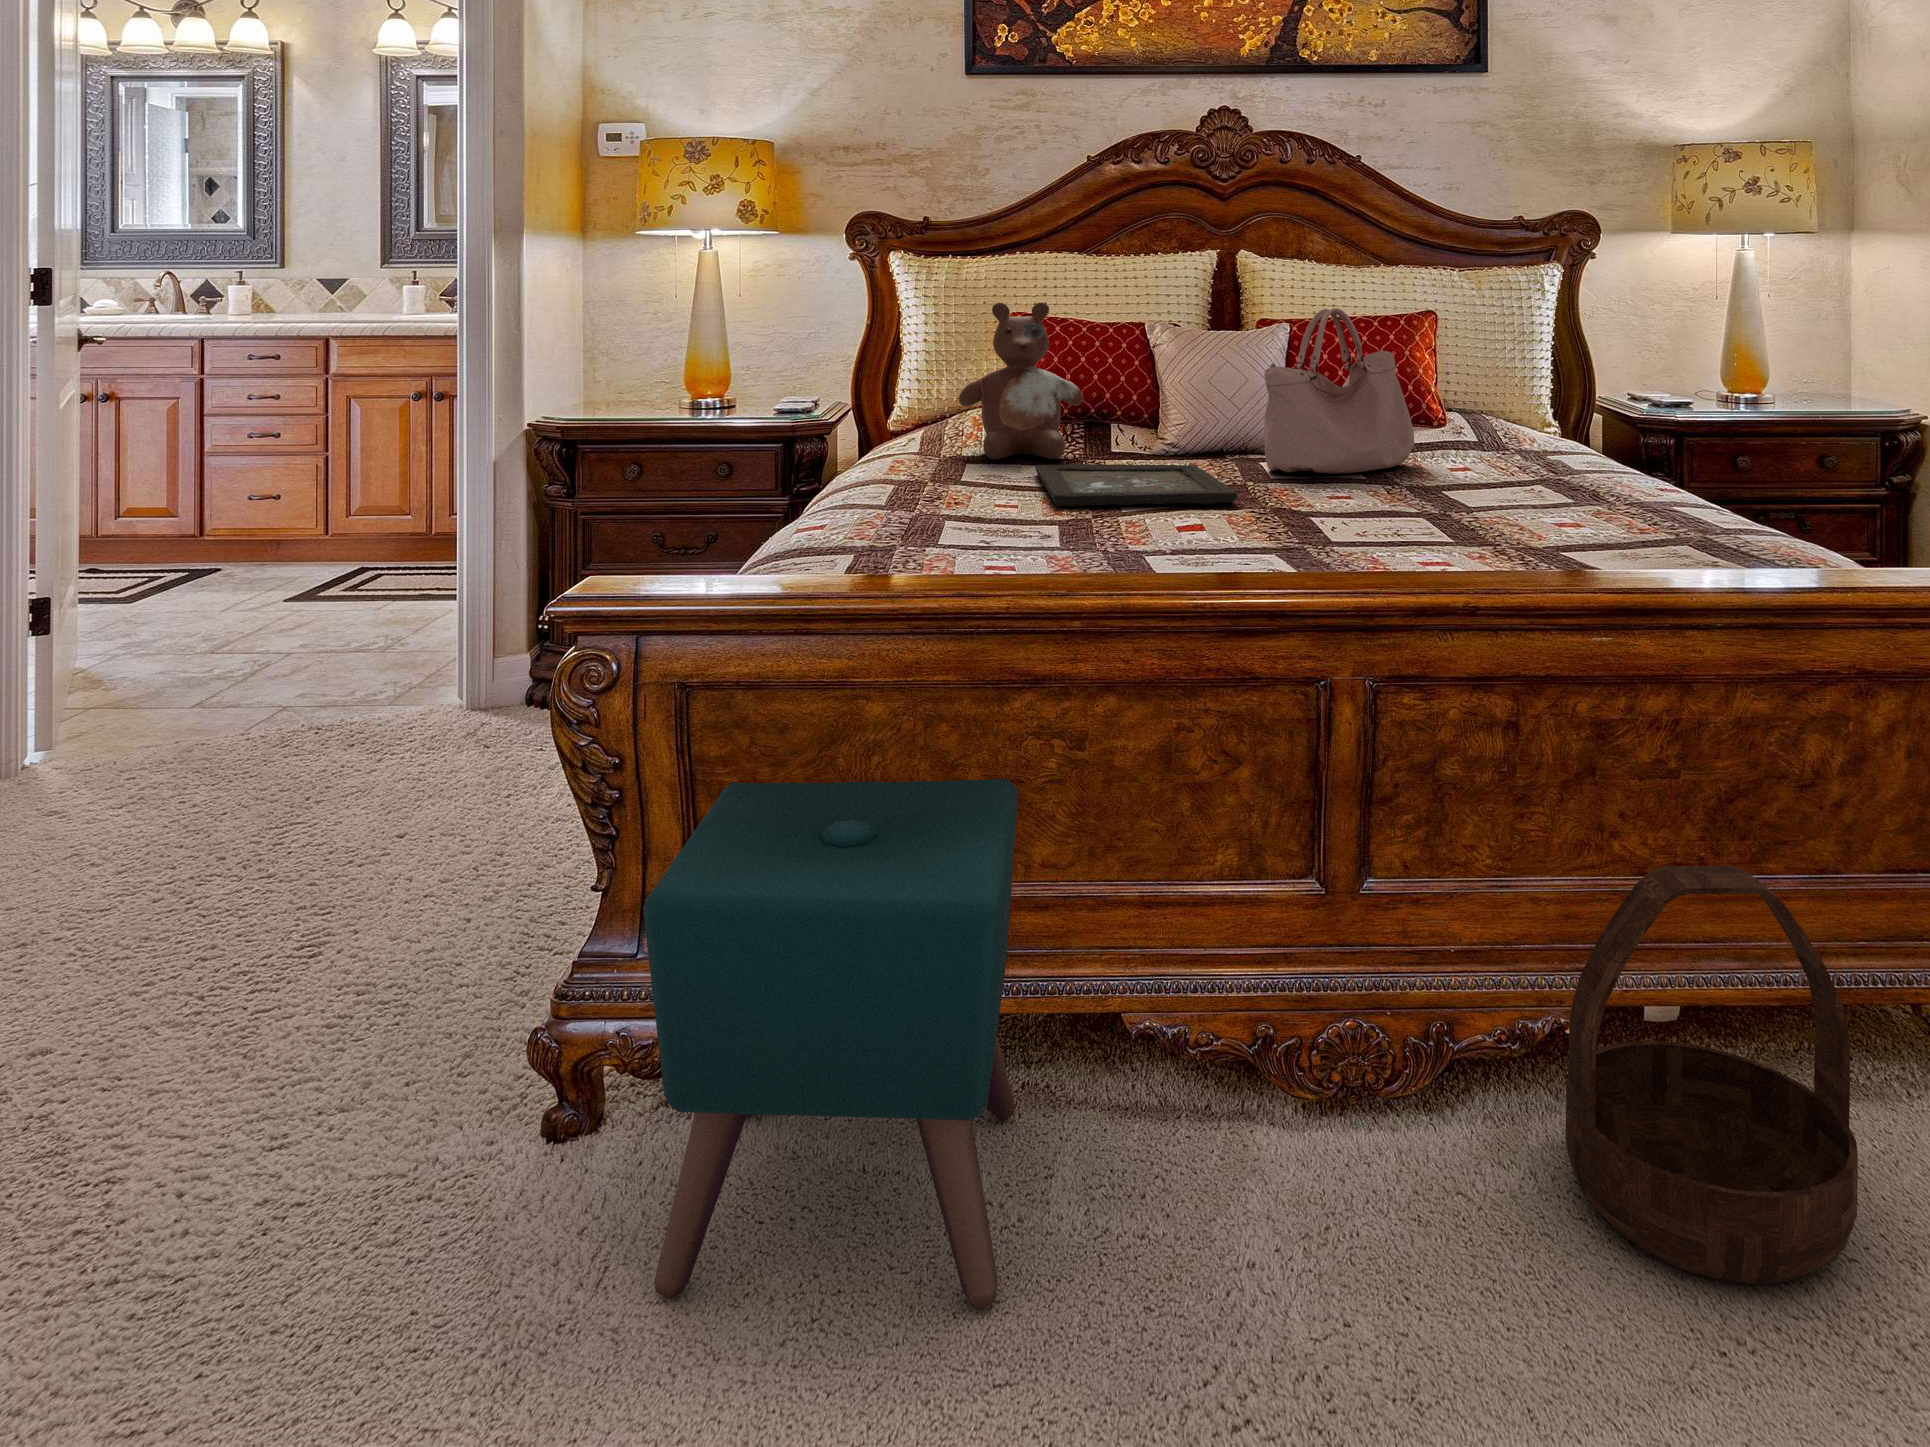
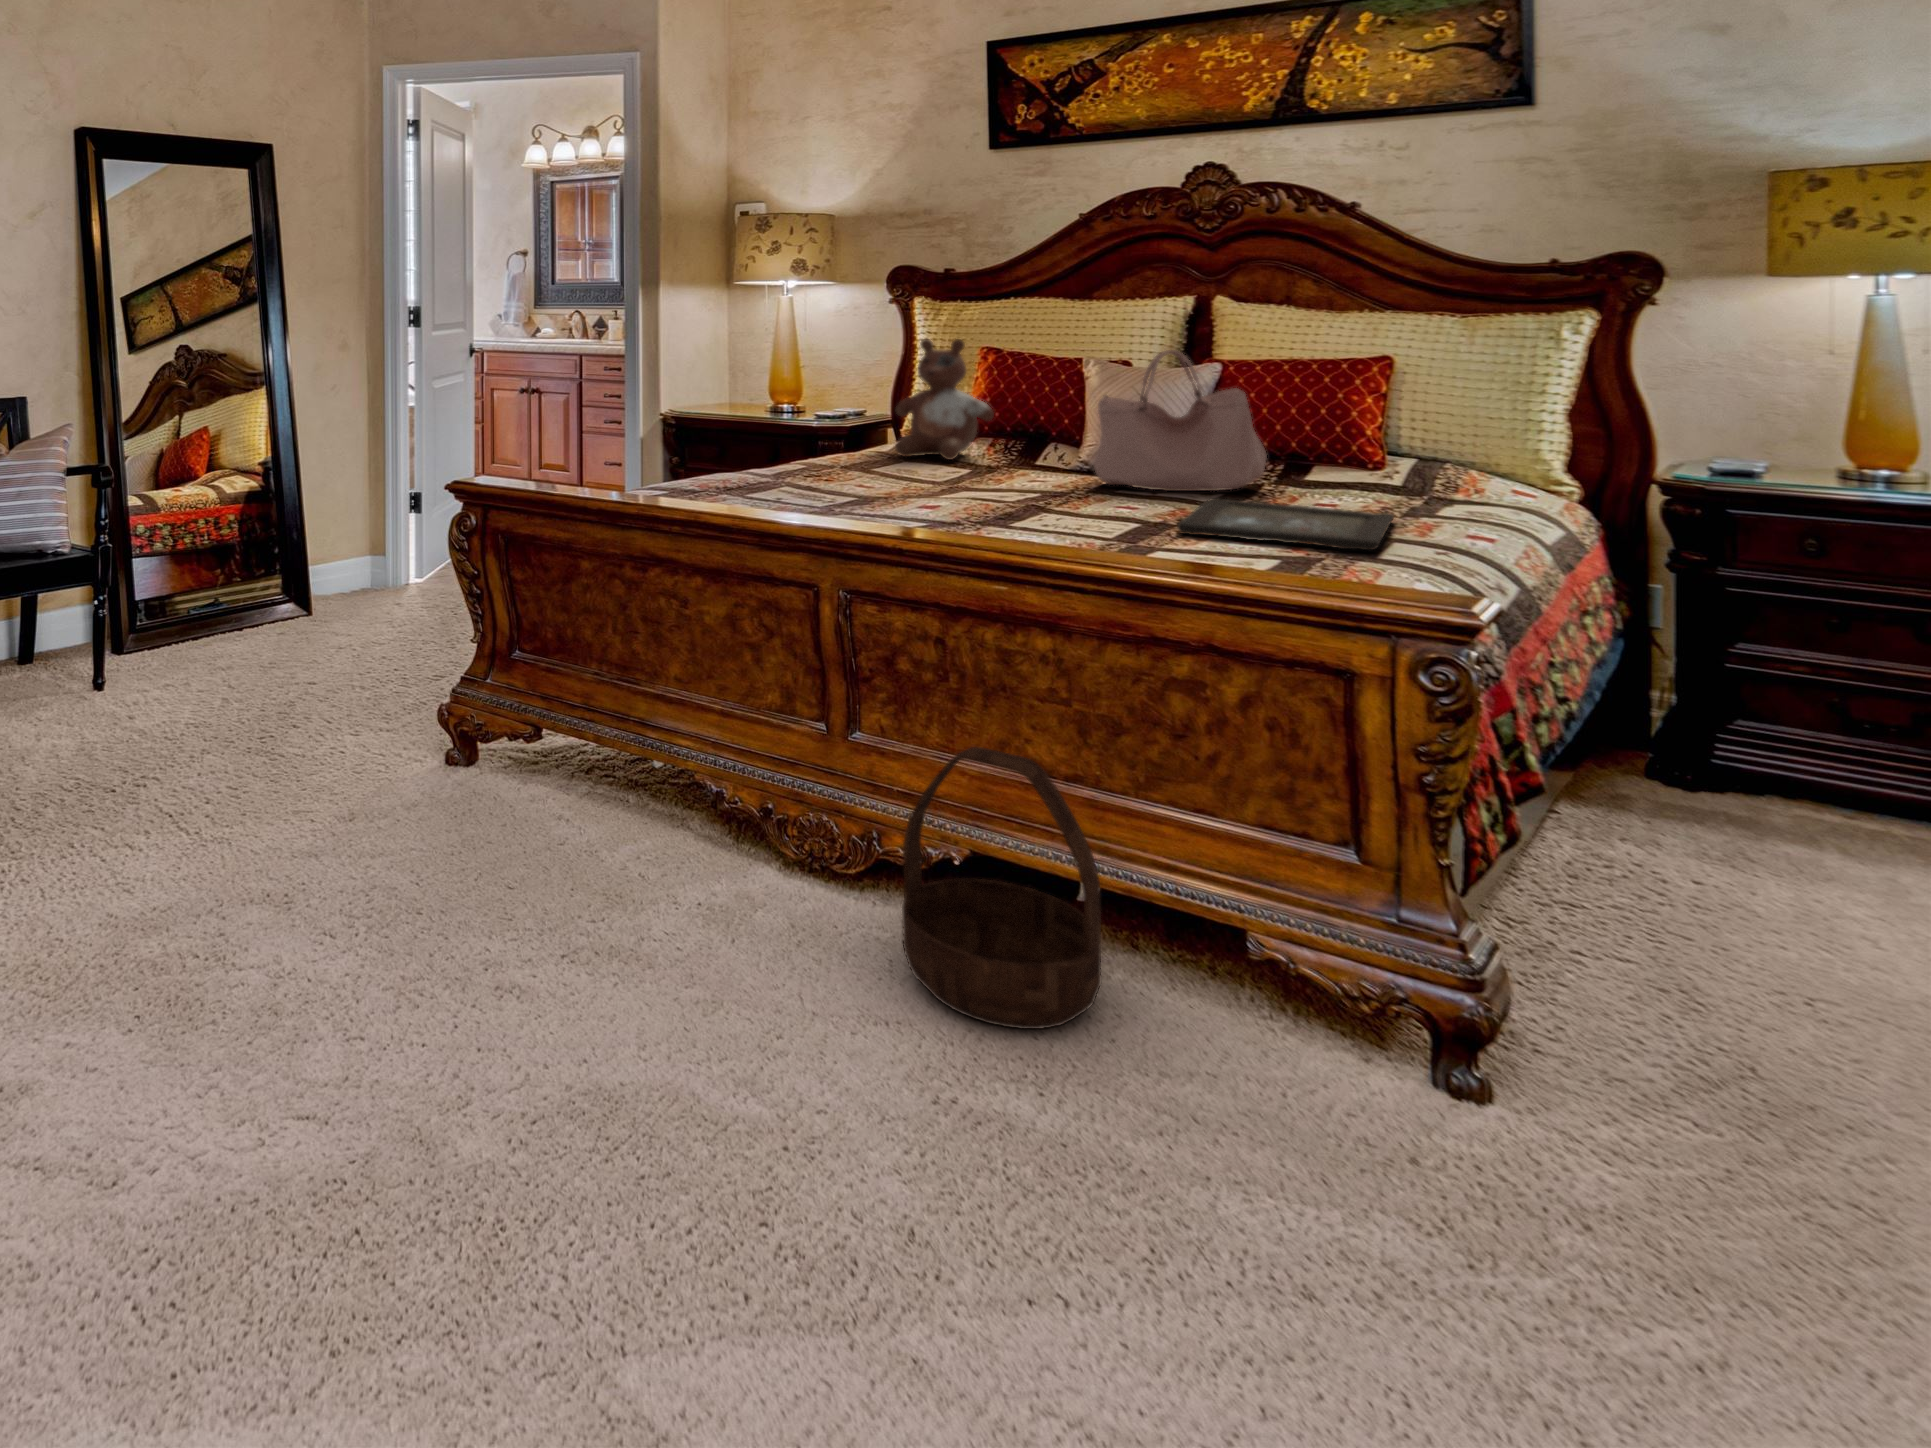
tray: present [1035,464,1238,506] -> present [1177,498,1394,550]
ottoman: present [643,779,1018,1309] -> none [427,599,663,870]

